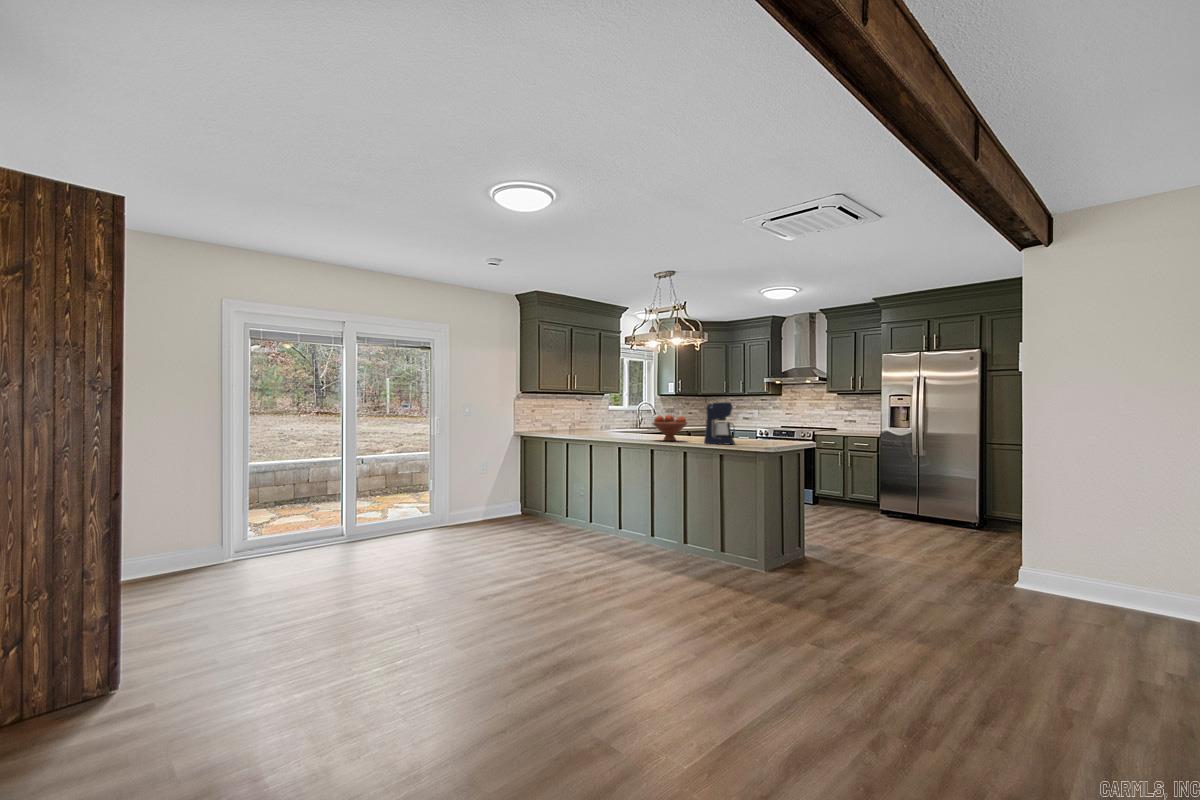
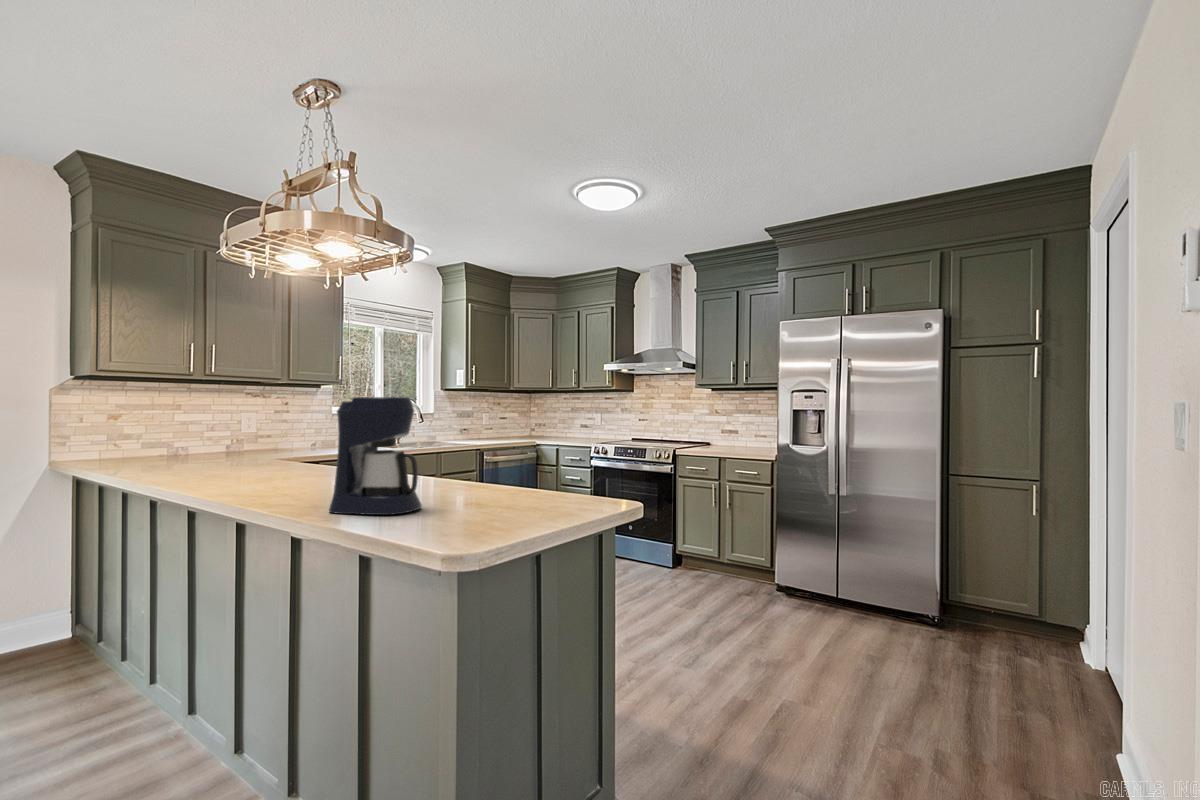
fruit bowl: present [653,415,687,441] -> none [211,430,317,501]

